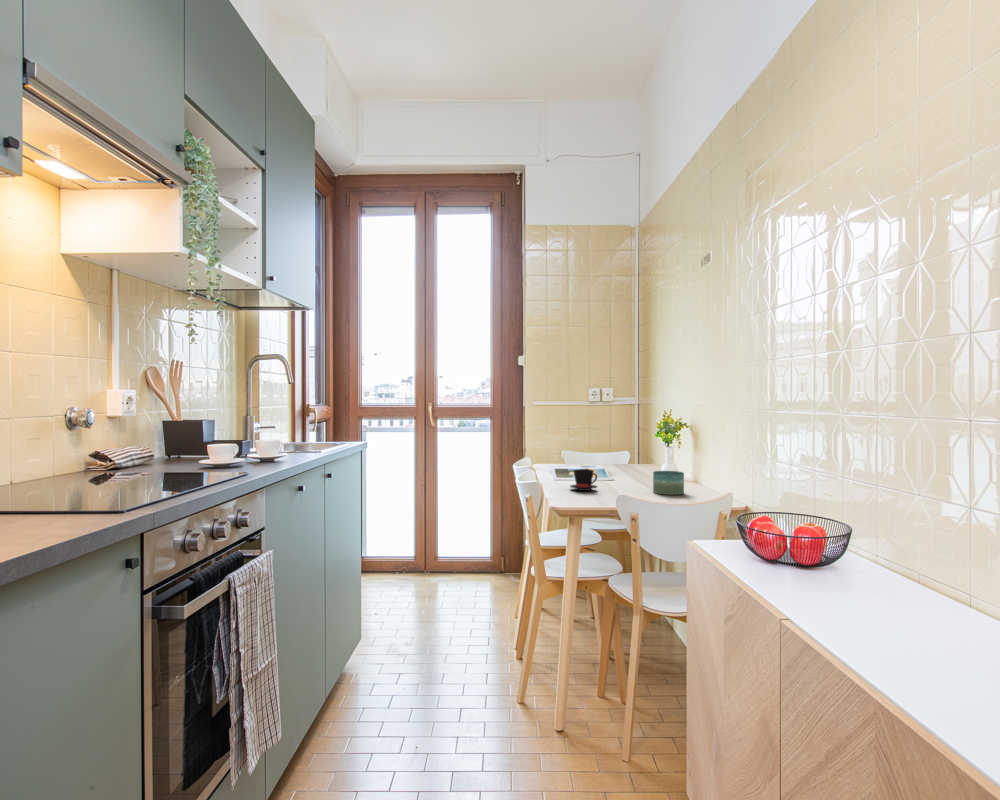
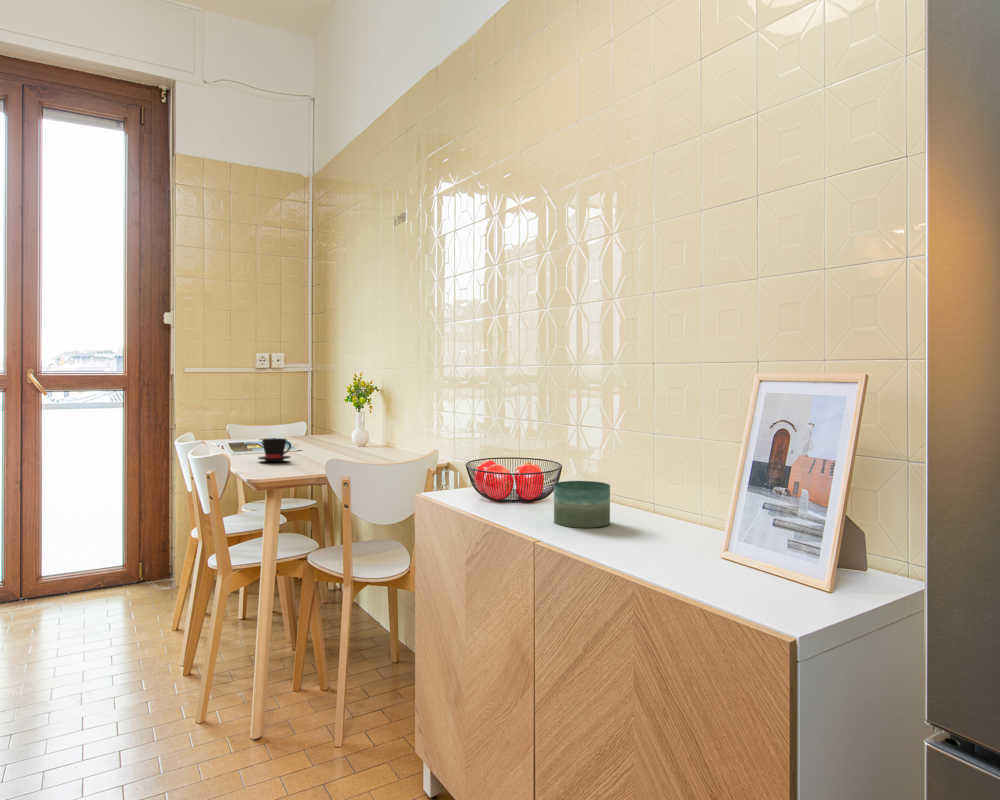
candle: present [653,471,684,495] -> present [554,481,610,528]

